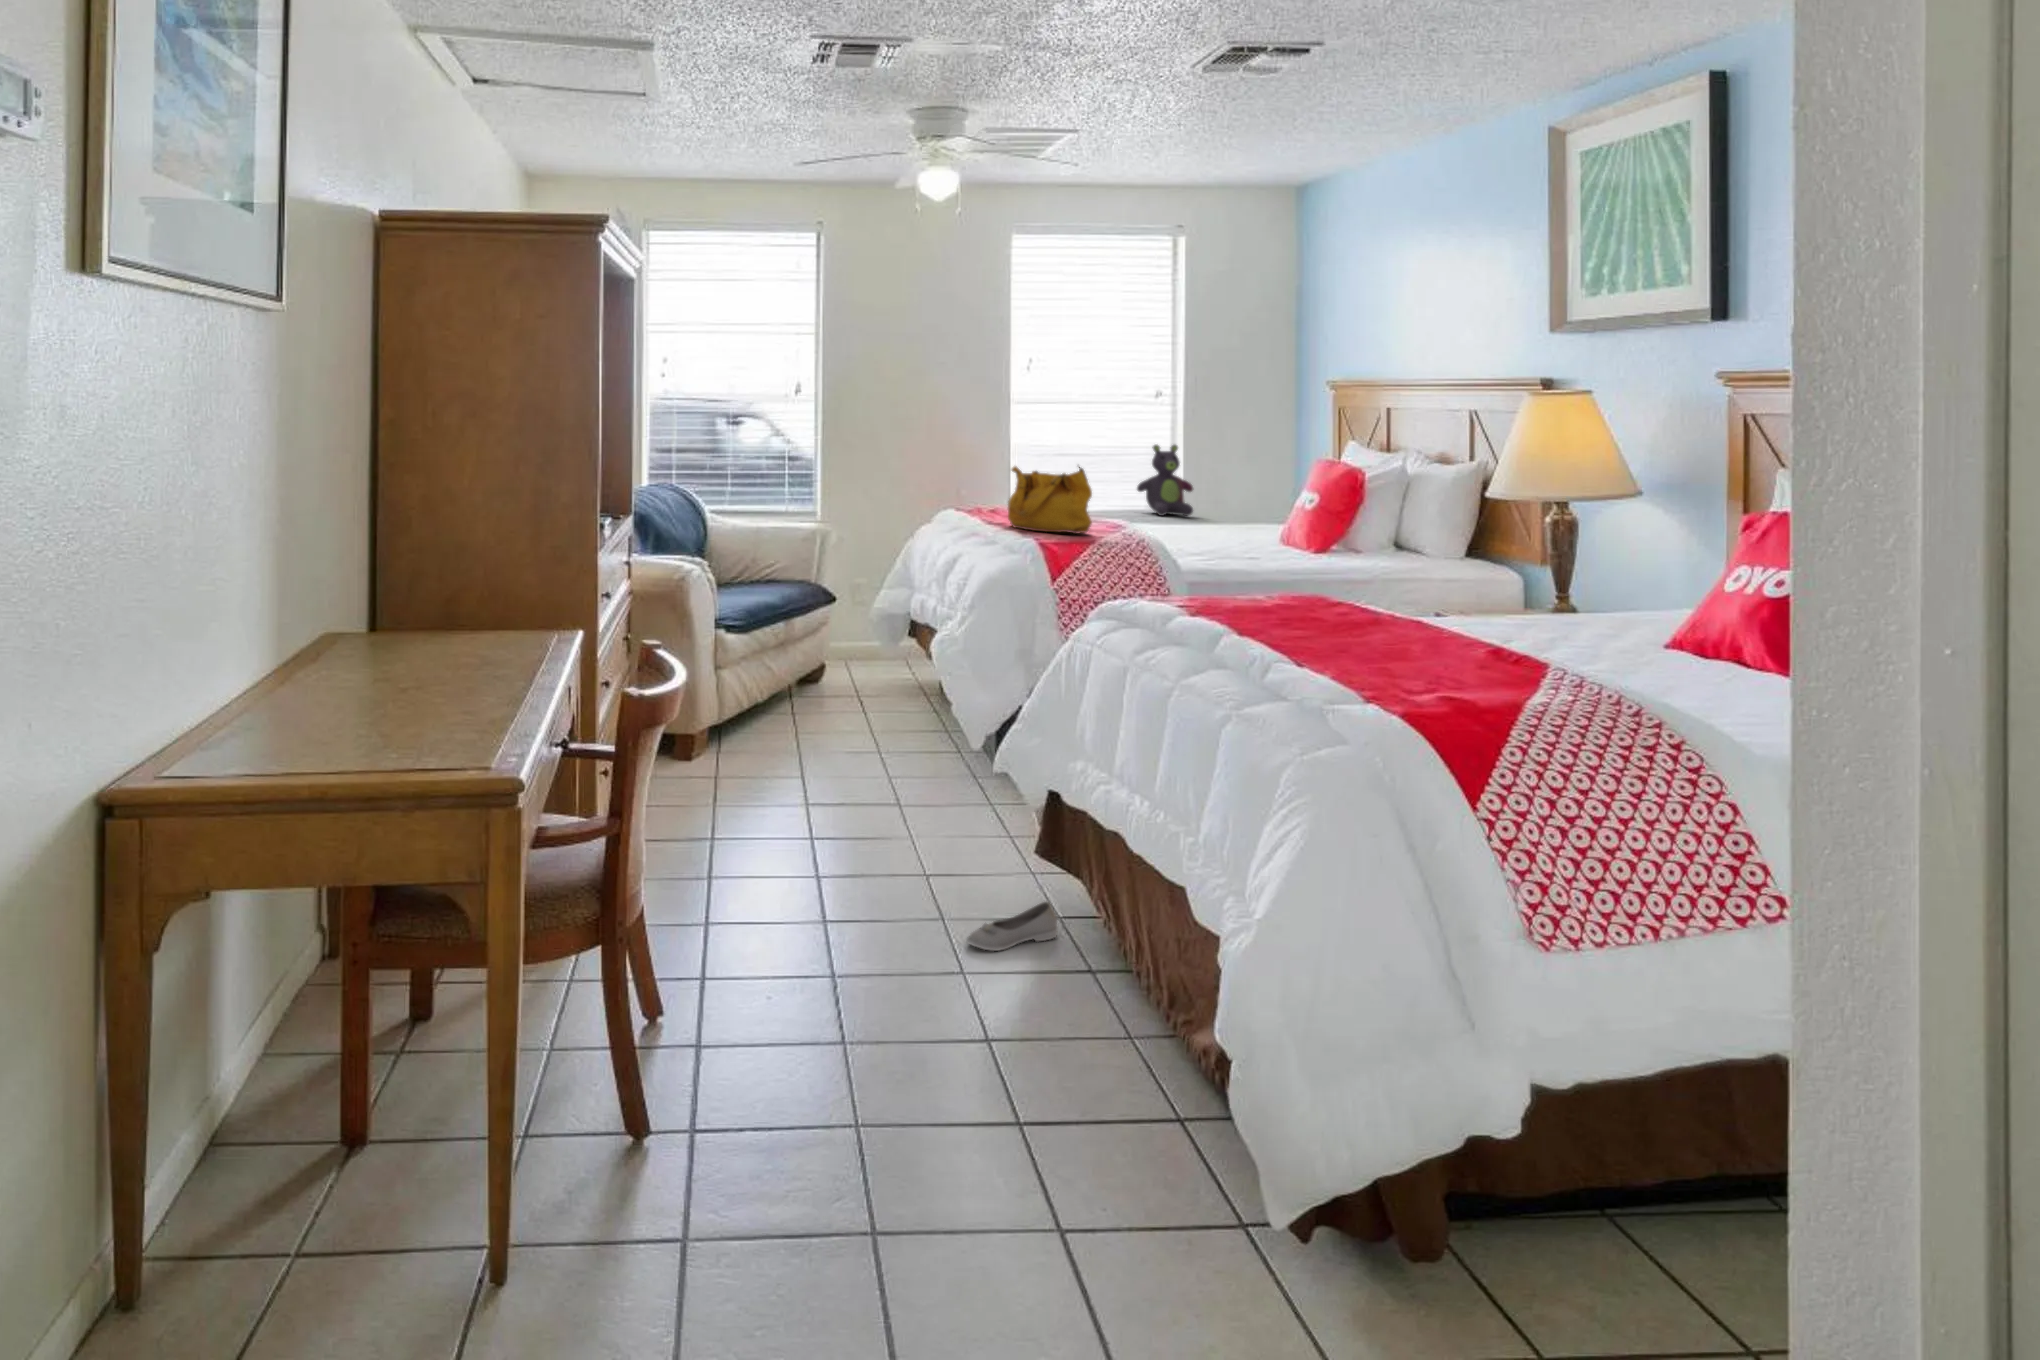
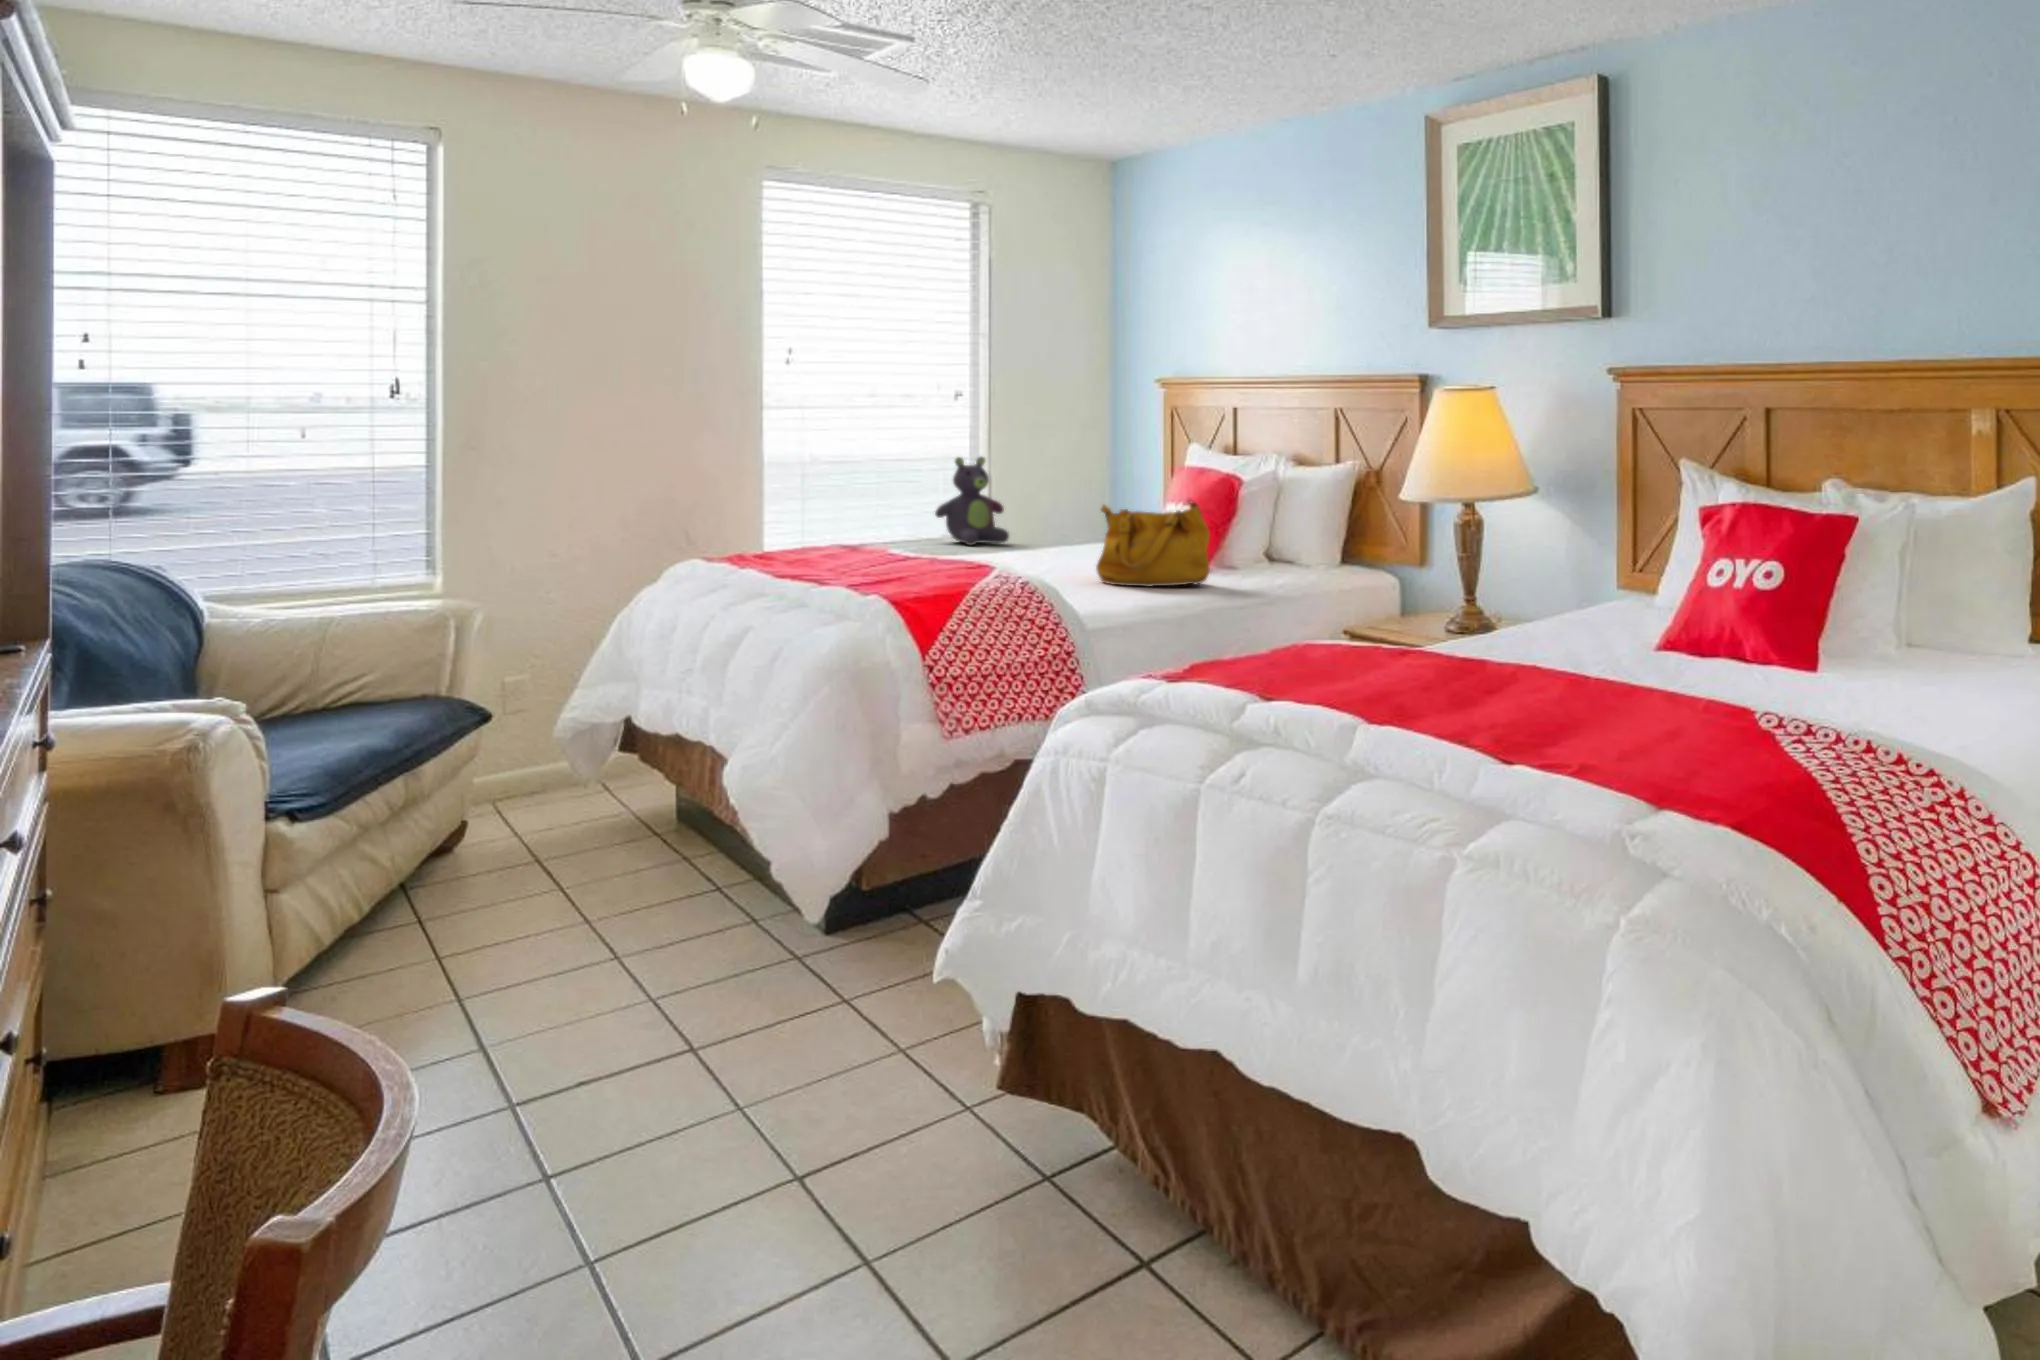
handbag: present [1008,466,1092,534] -> present [1096,500,1210,587]
shoe: present [966,902,1057,951] -> none [970,1165,1100,1297]

